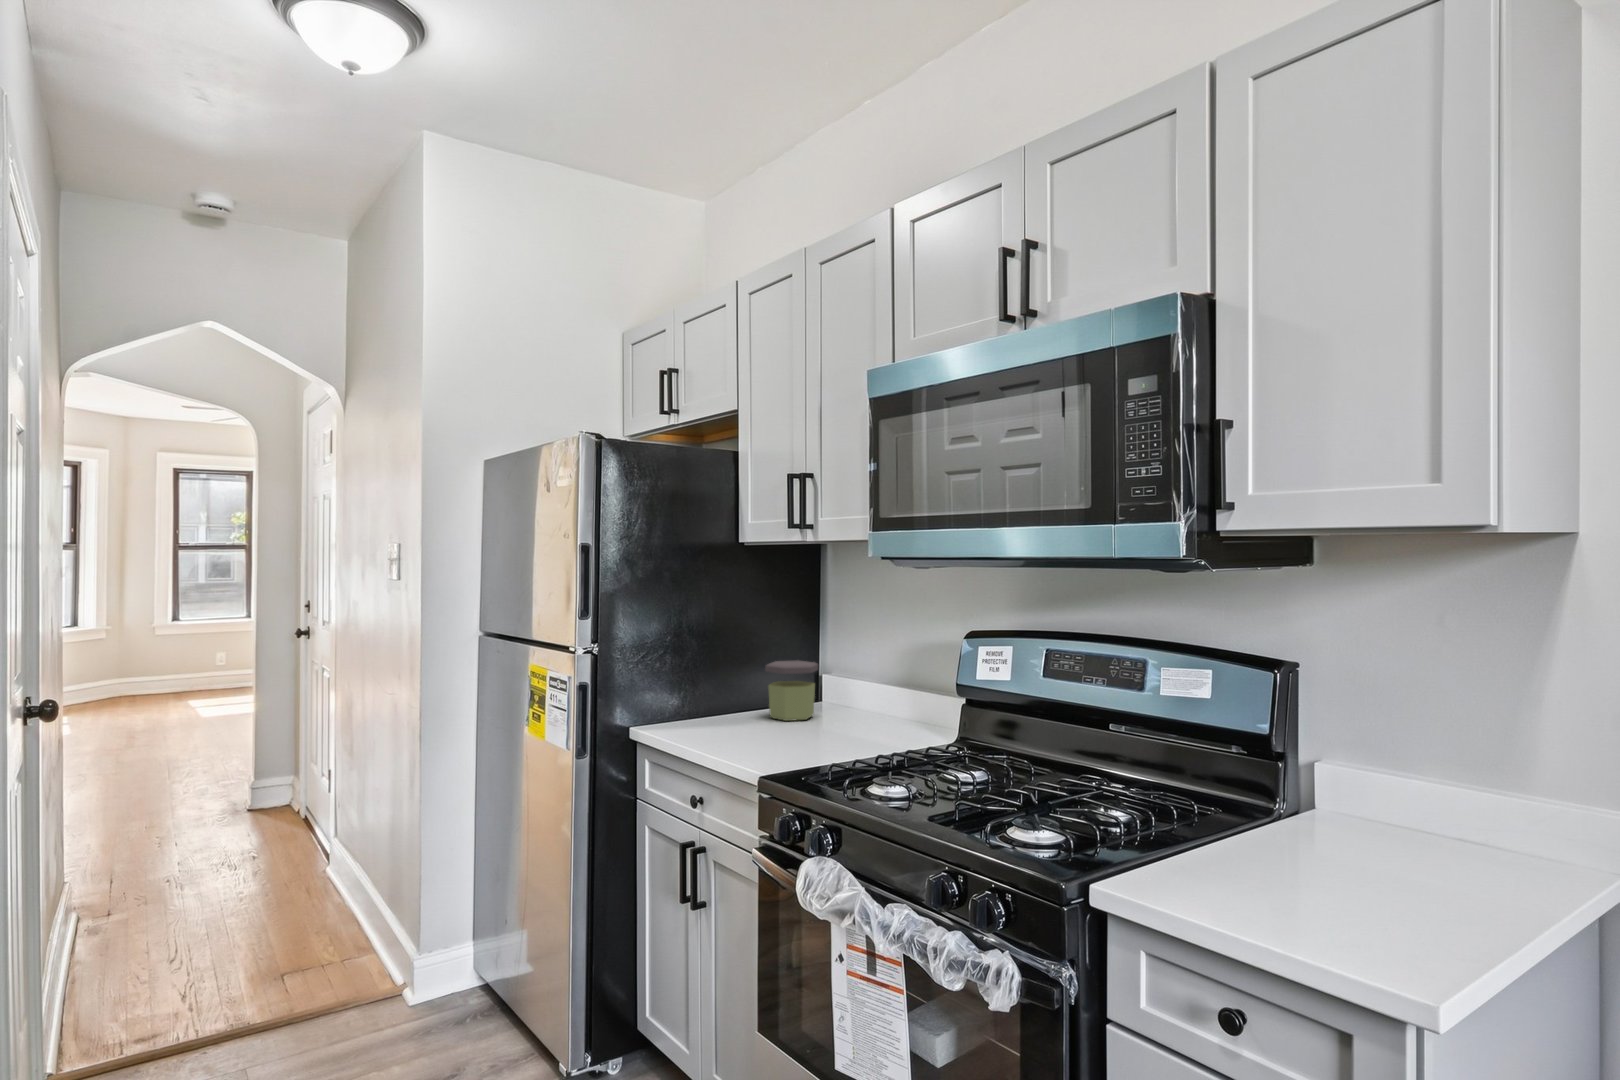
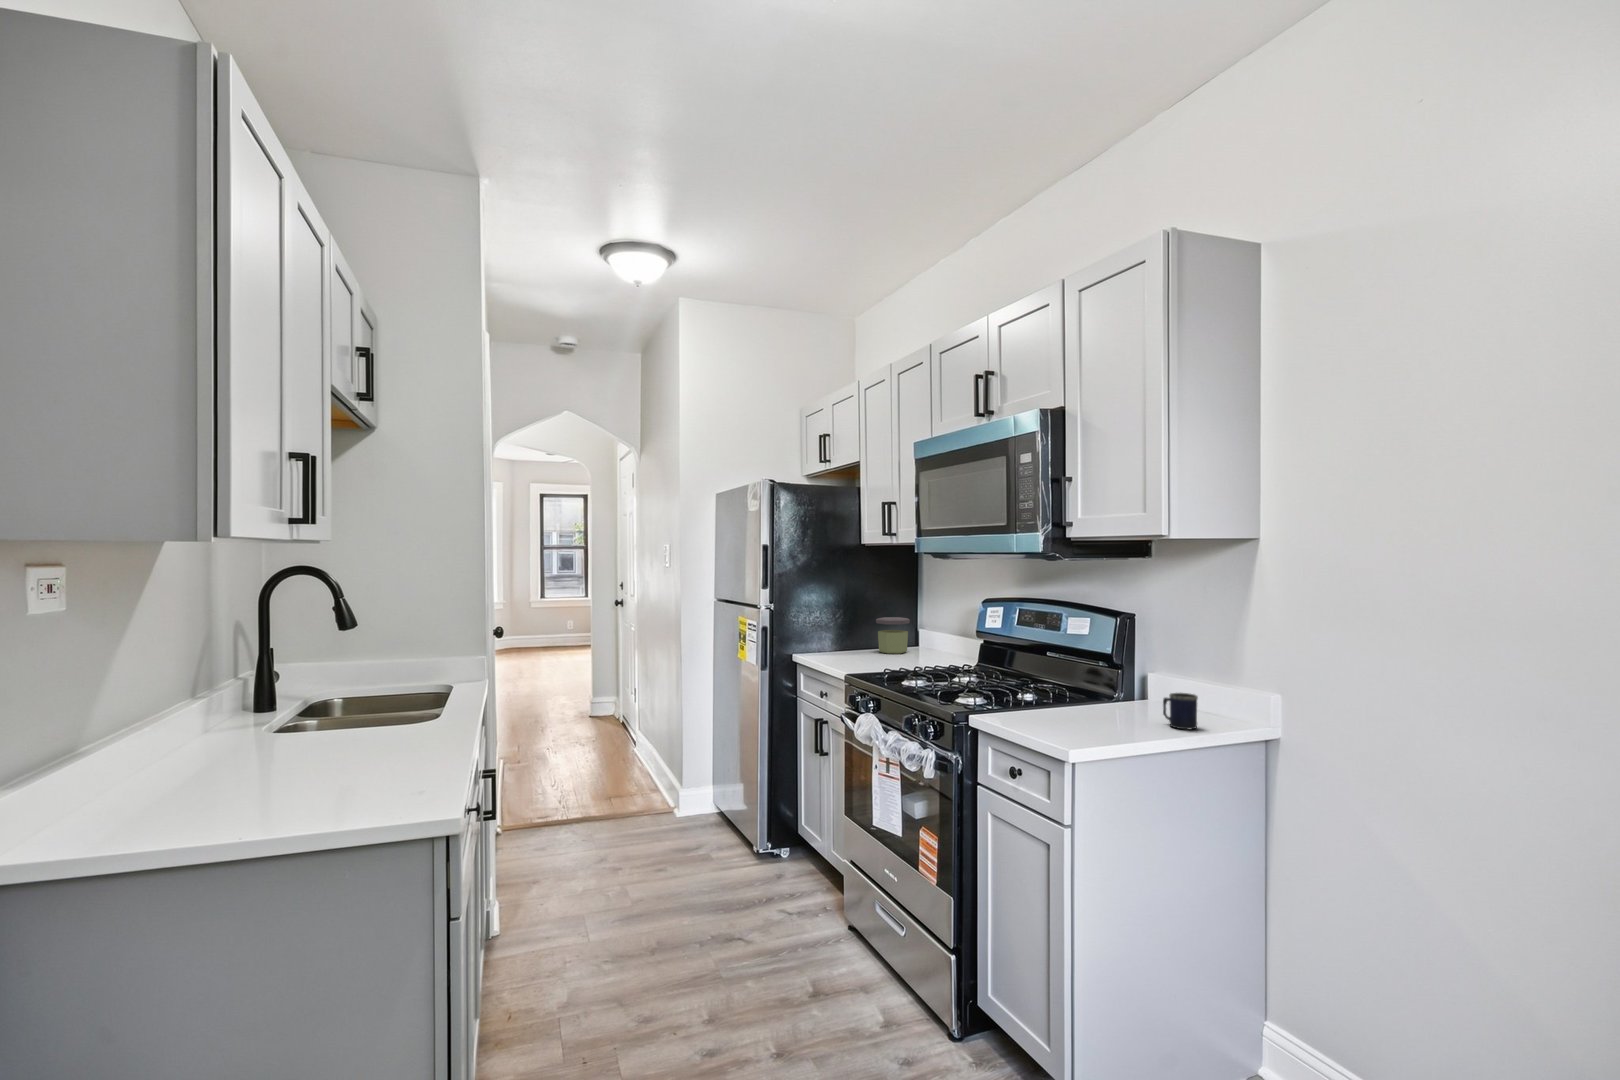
mug: none [1435,820,1516,894] -> present [1163,693,1198,729]

